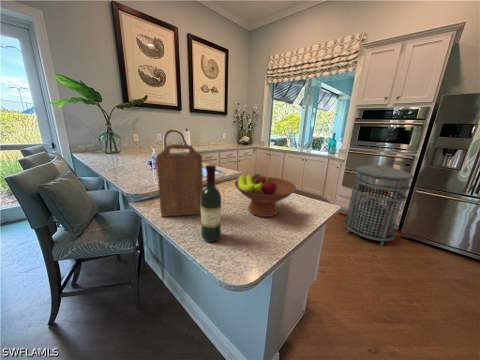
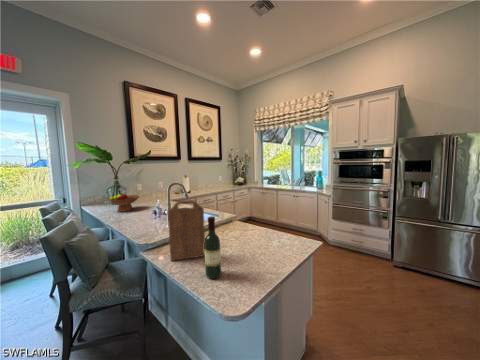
trash can: present [344,165,413,246] -> none [340,199,391,277]
fruit bowl: present [235,174,296,217] -> present [109,193,139,212]

